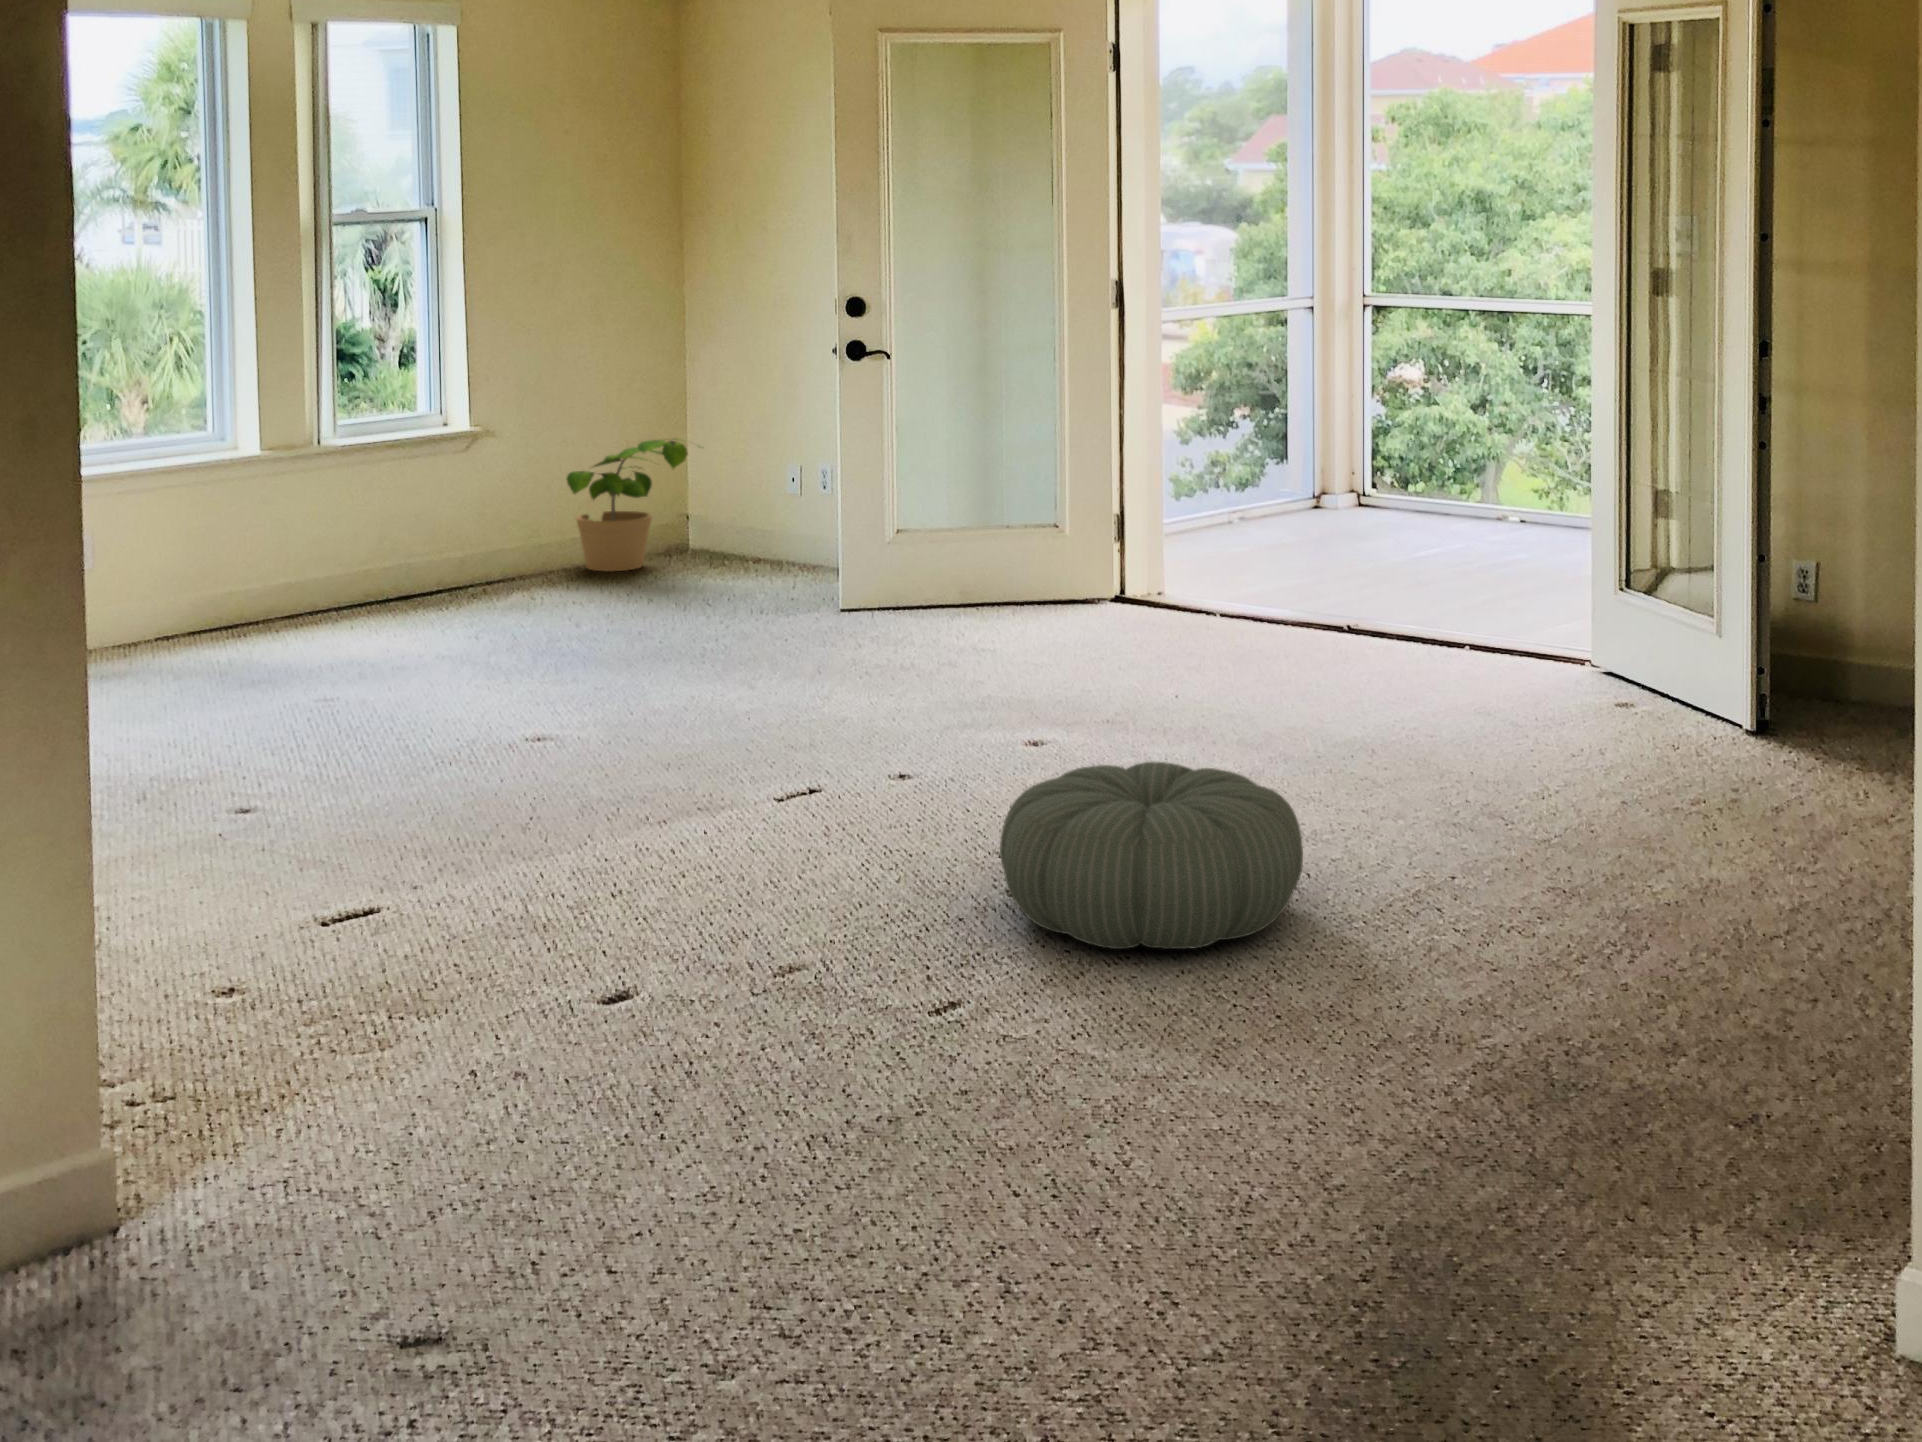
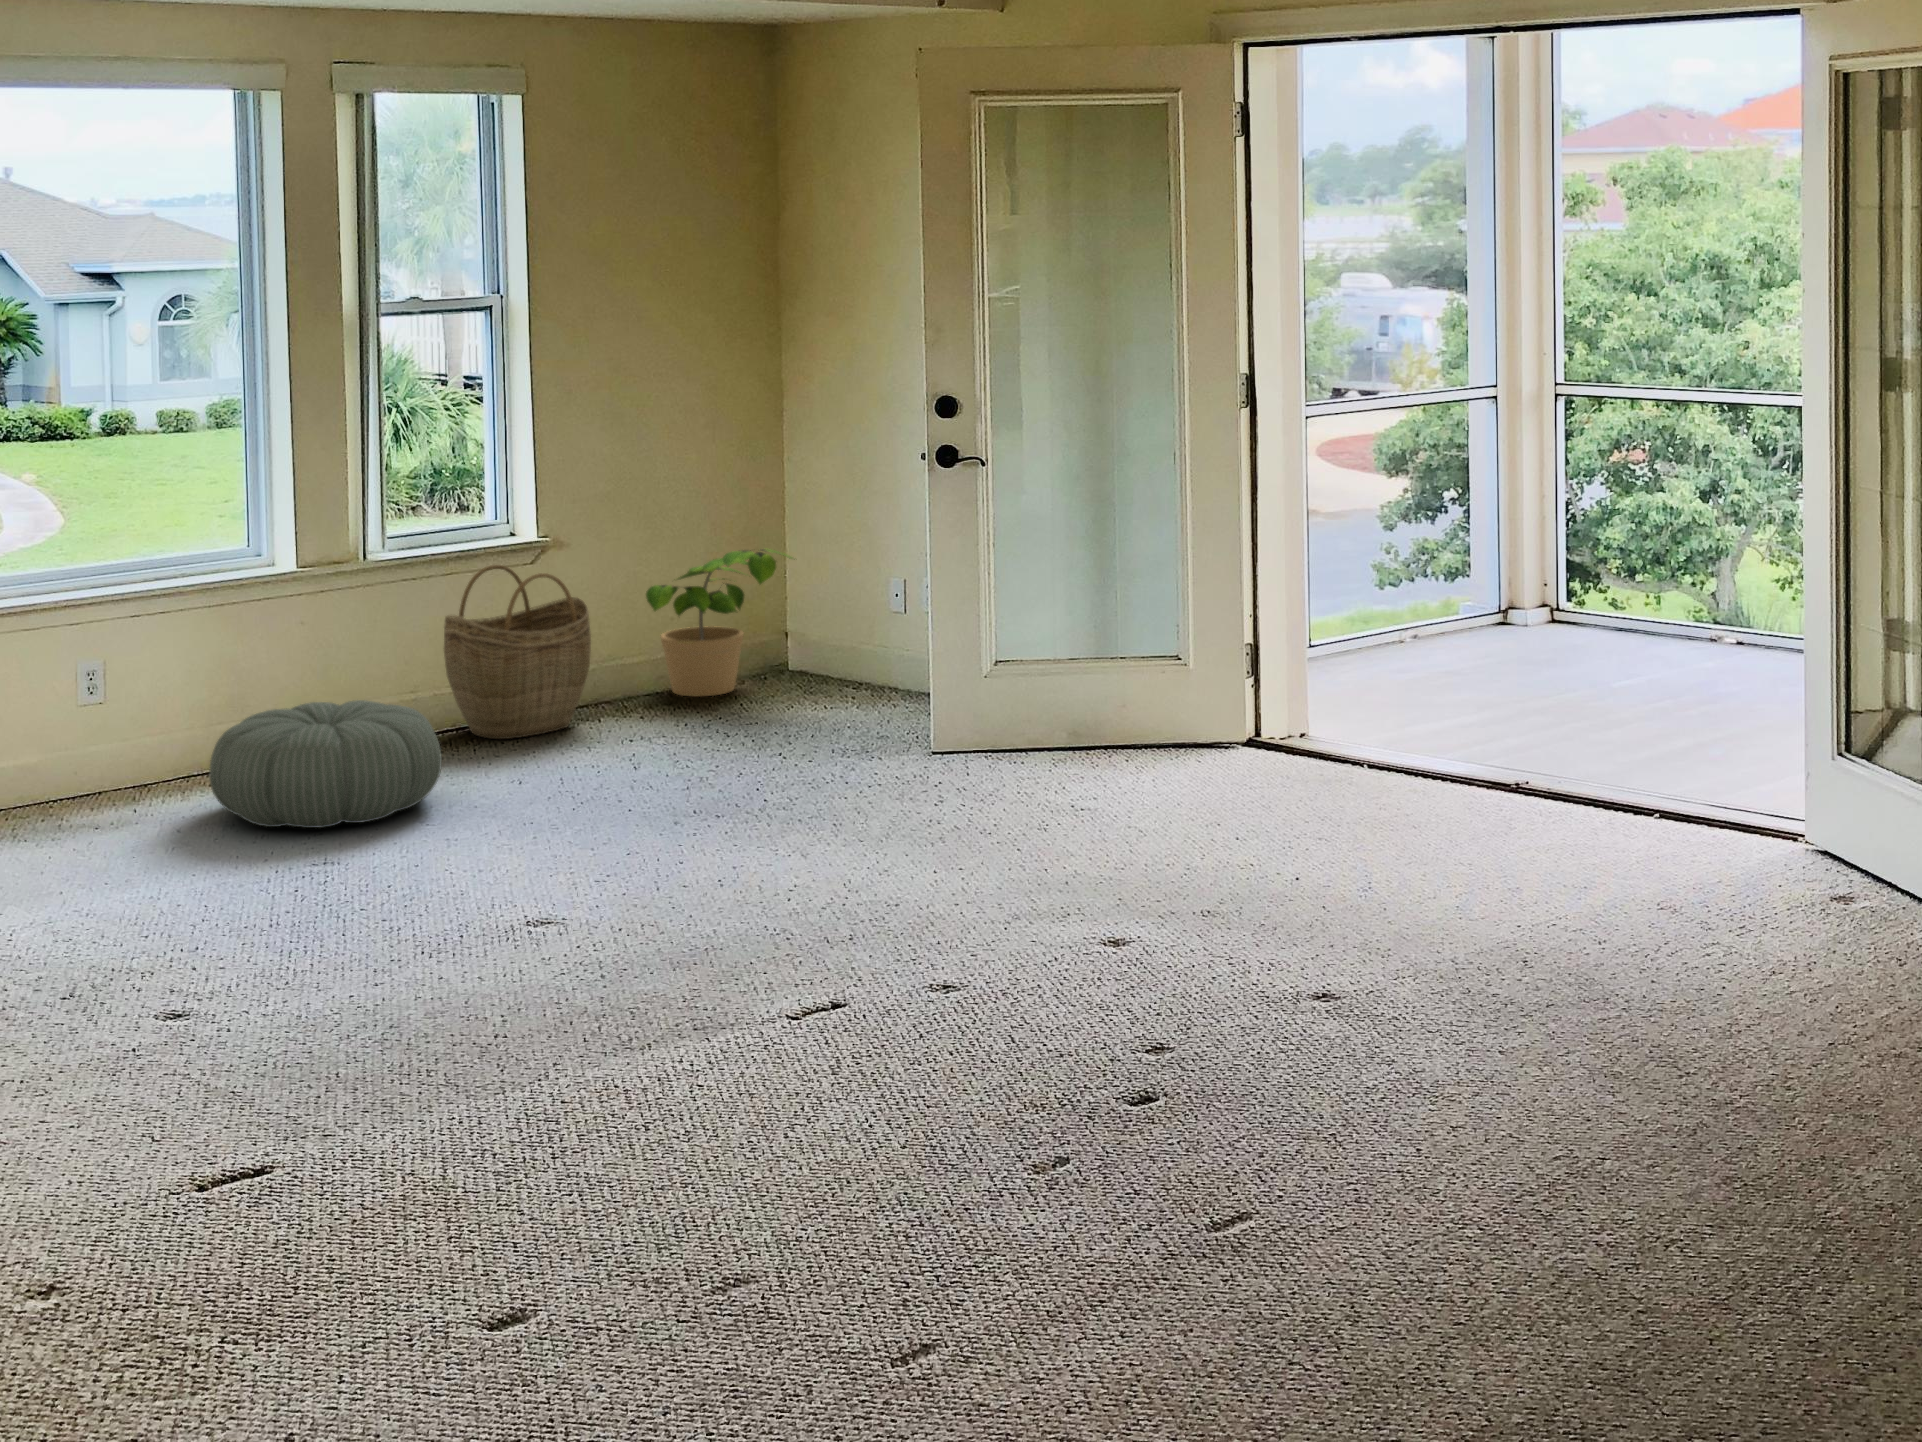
woven basket: none [386,450,521,605] -> present [444,565,591,739]
pouf: present [1000,762,1303,949] -> present [209,700,442,828]

